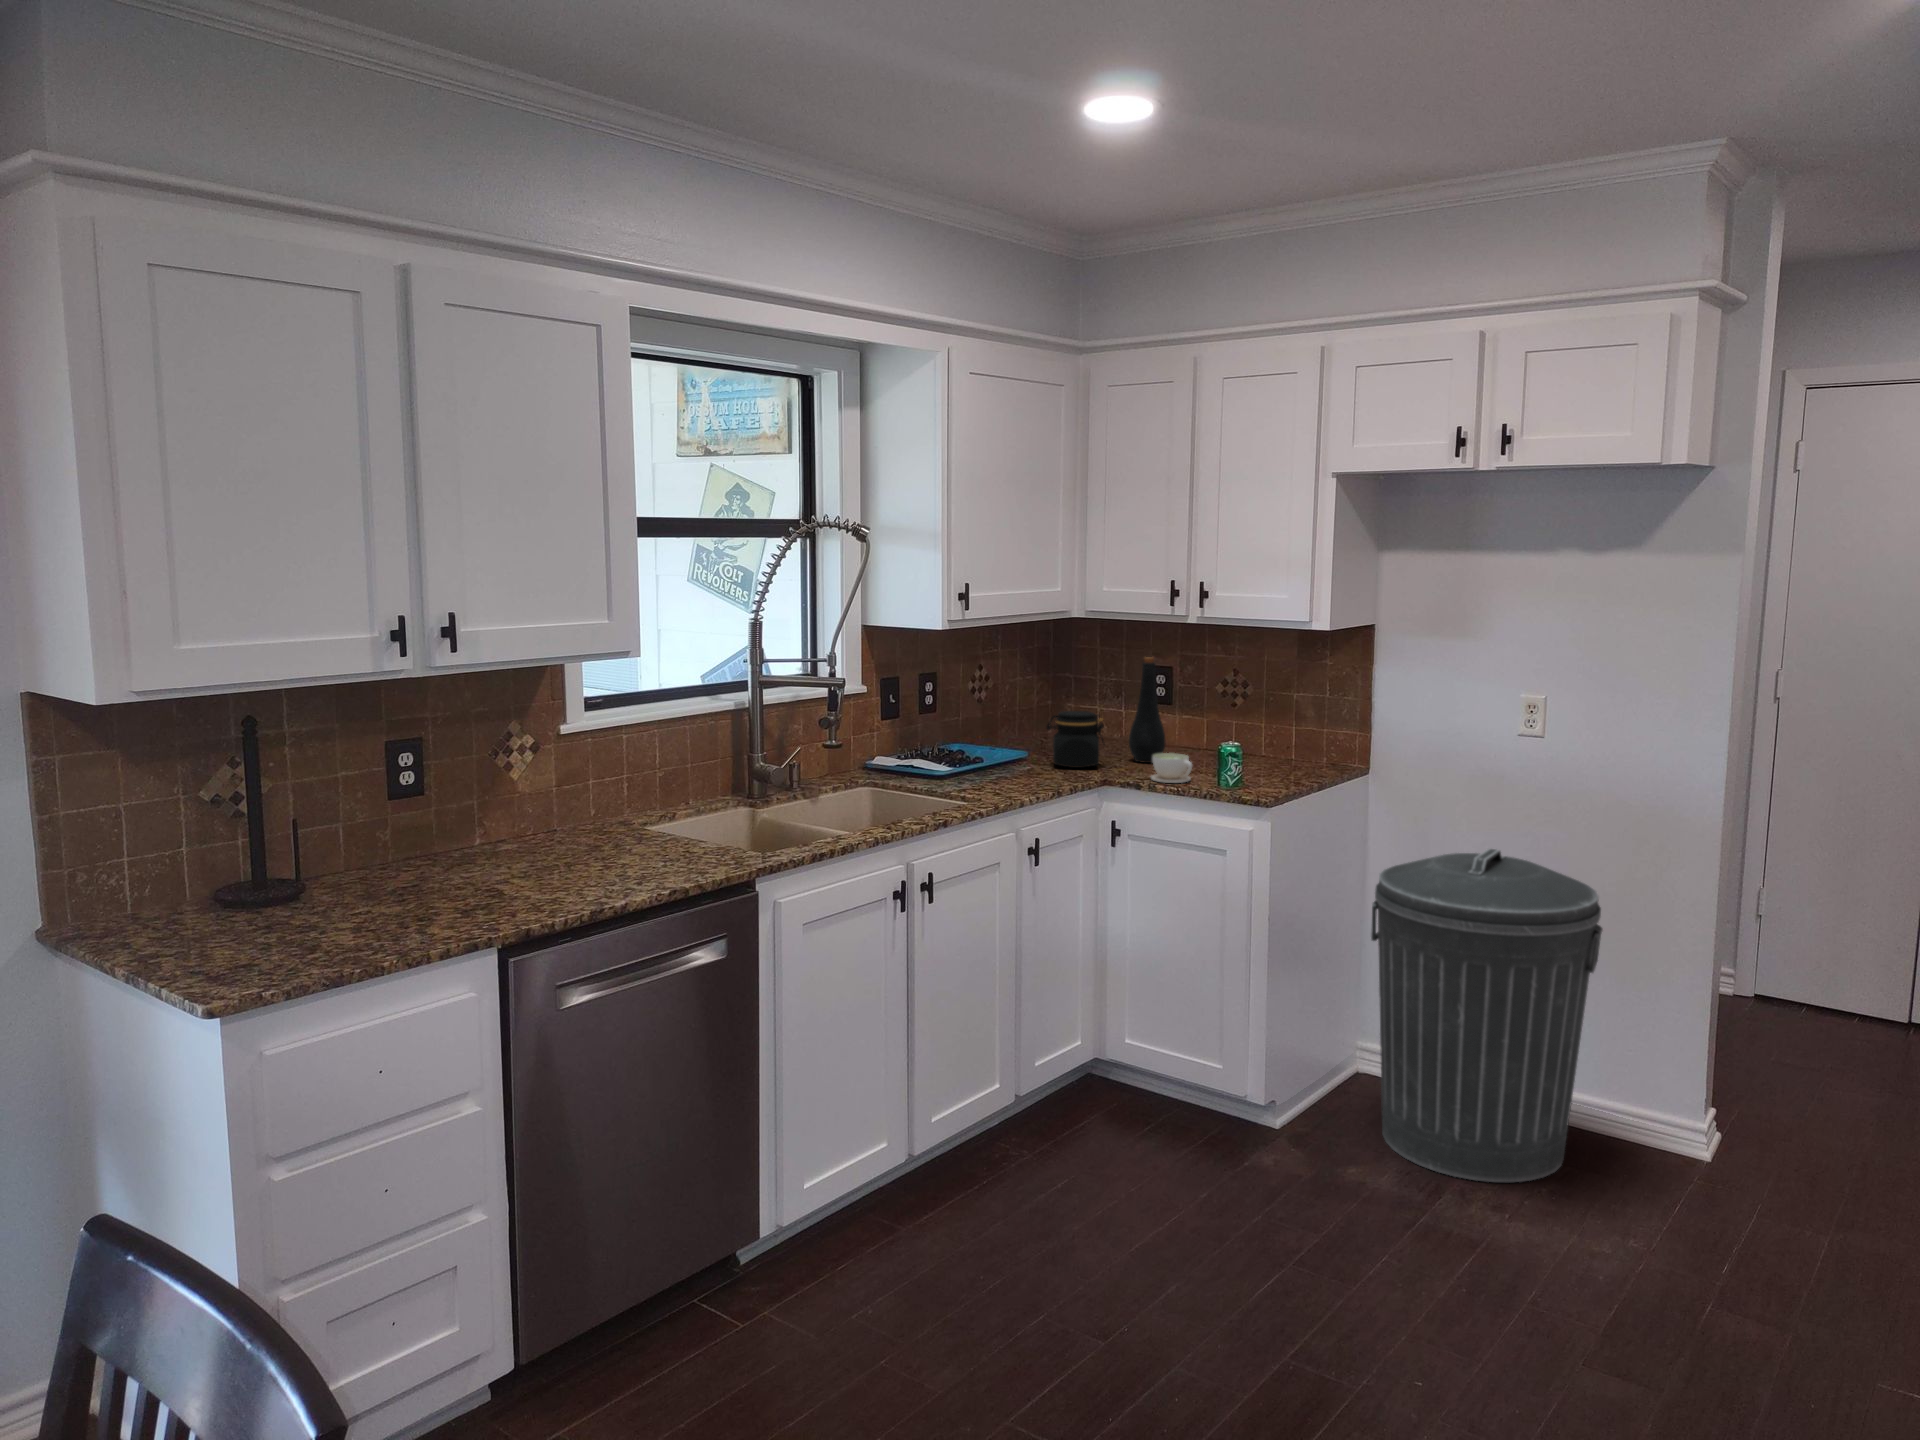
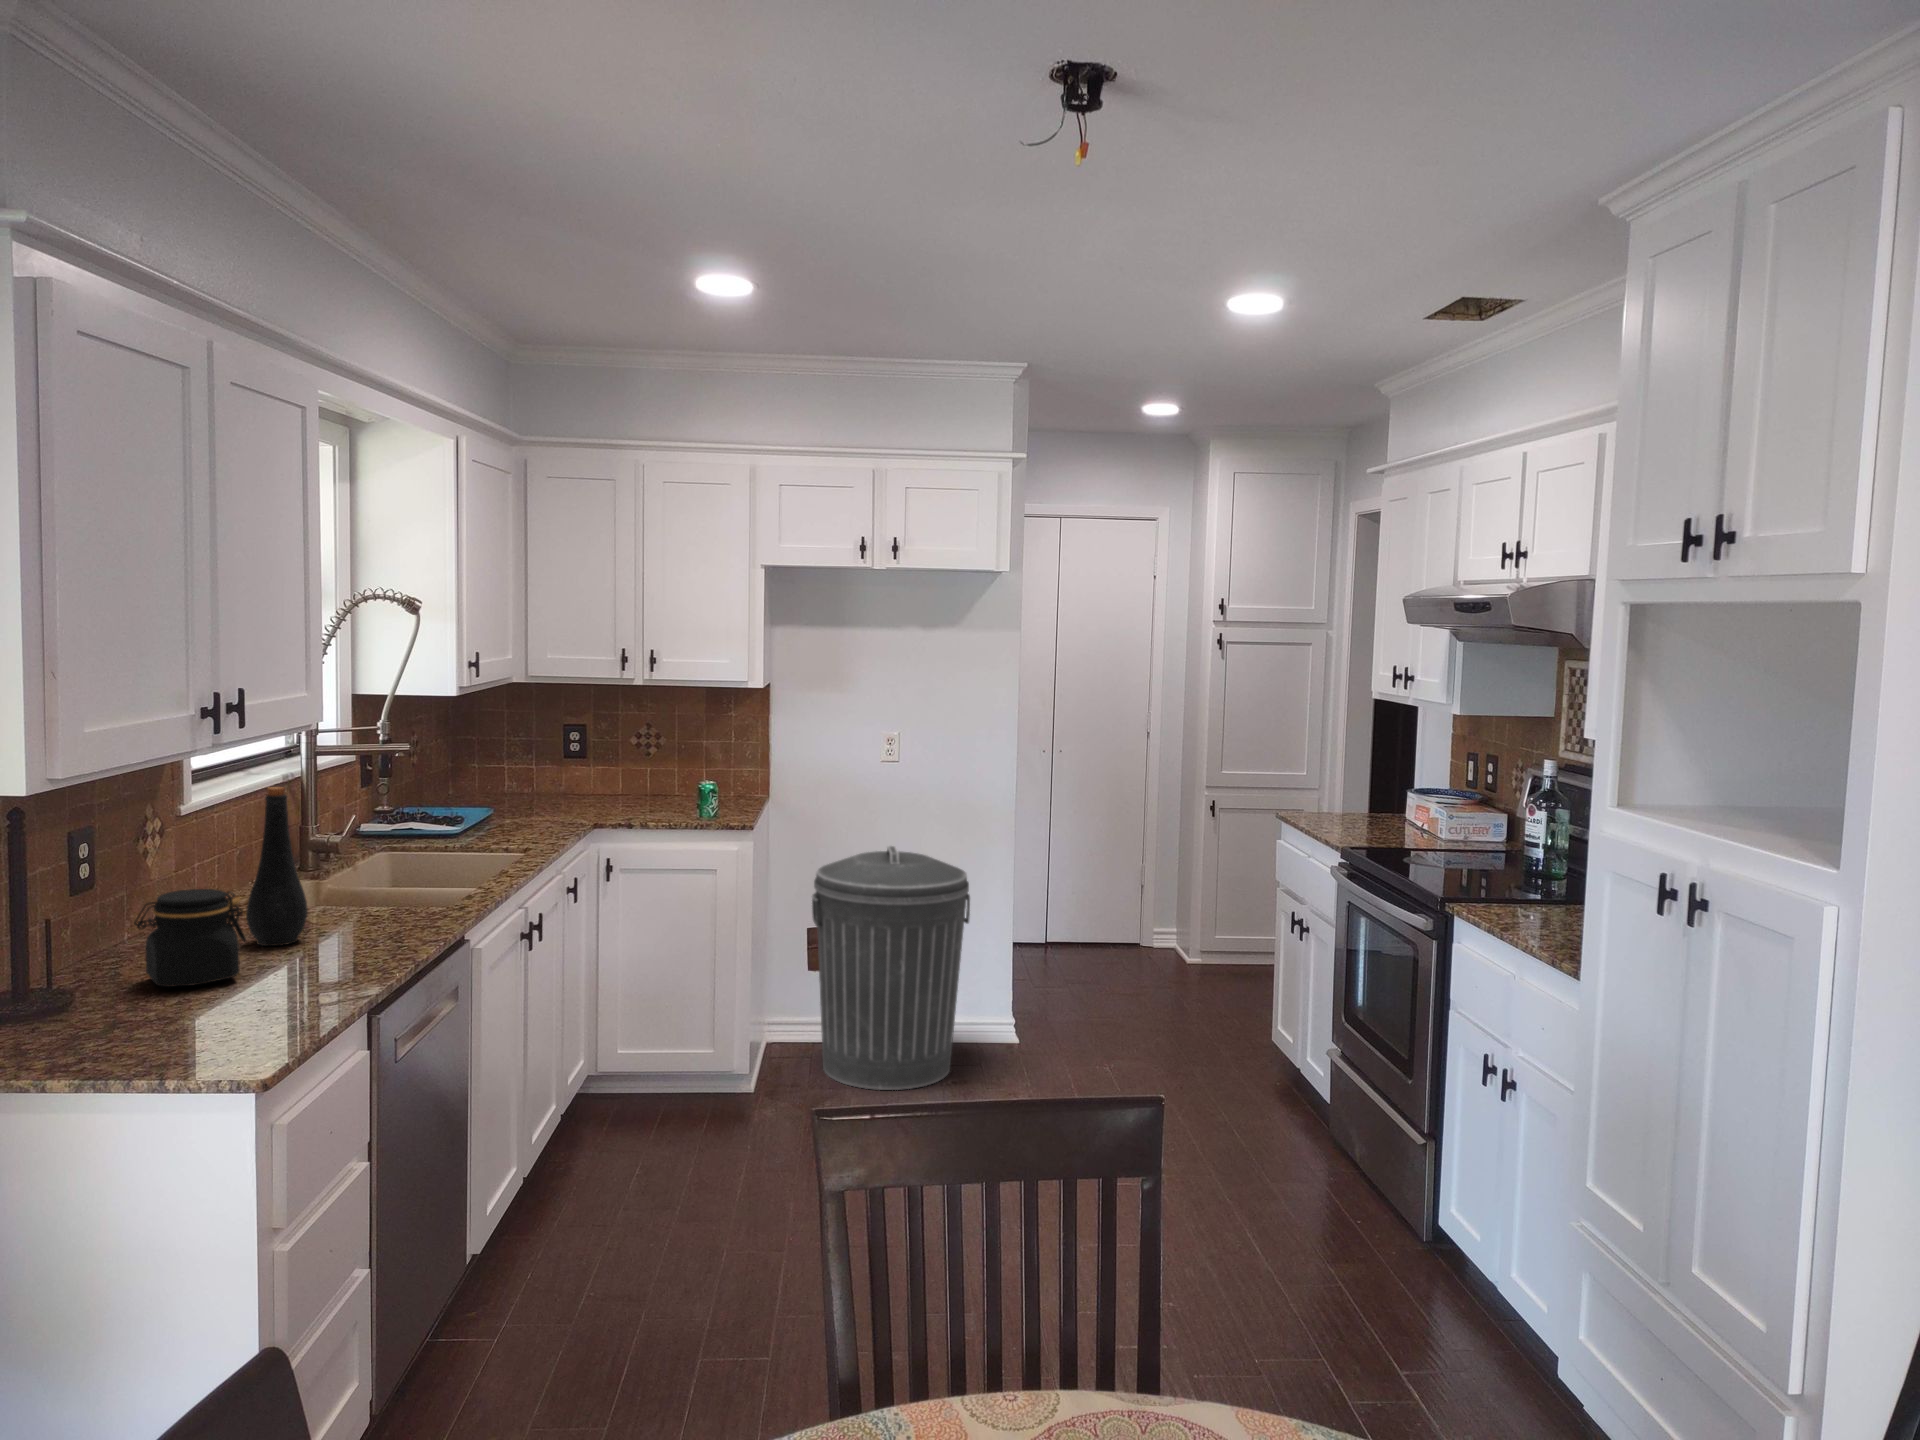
bottle: present [1129,657,1165,763] -> present [246,787,308,946]
jar: present [1047,711,1104,768] -> present [134,889,246,987]
coffee cup: present [1151,753,1192,783] -> none [634,796,673,820]

